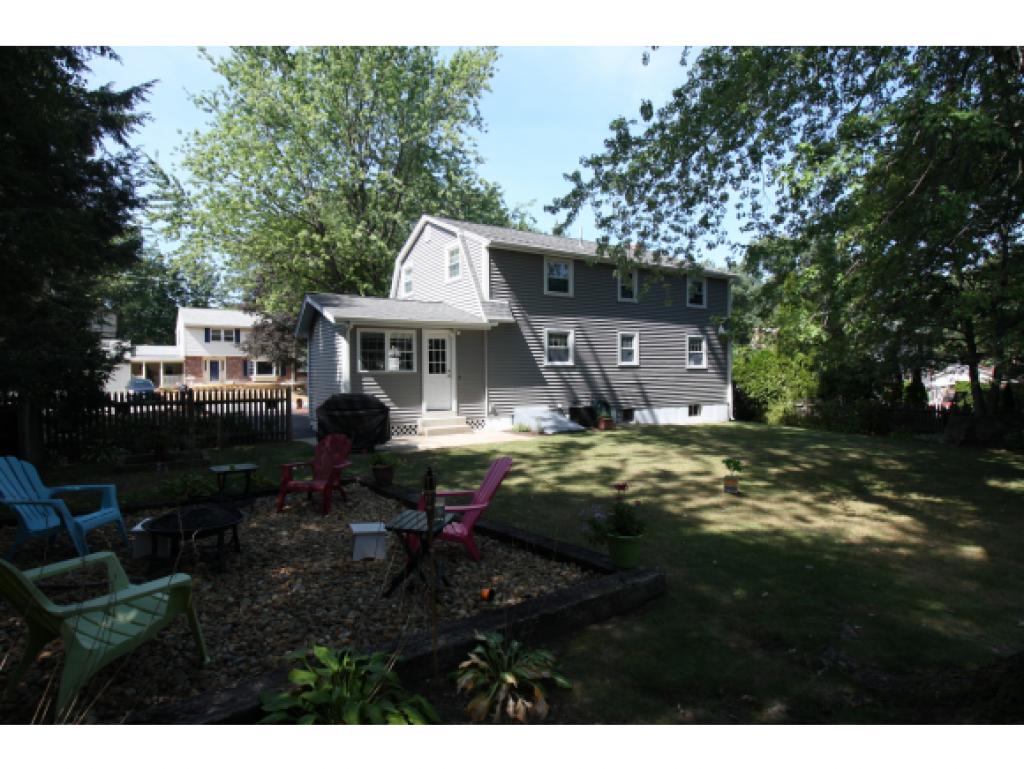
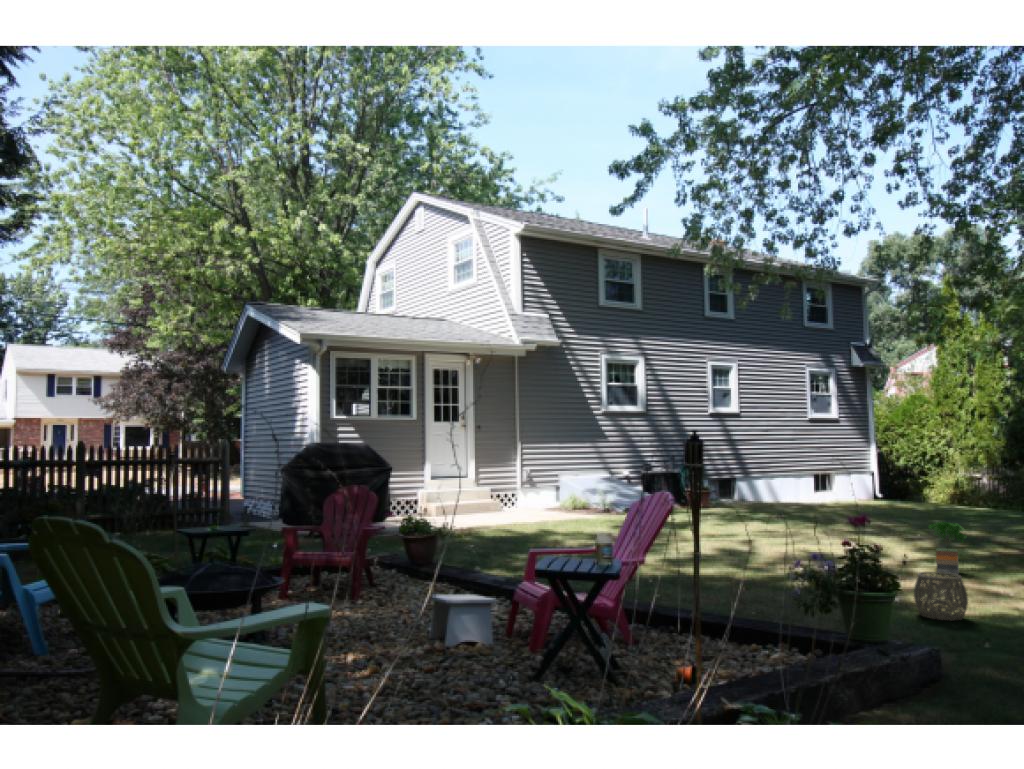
woven basket: none [683,503,717,537] -> present [914,572,968,621]

